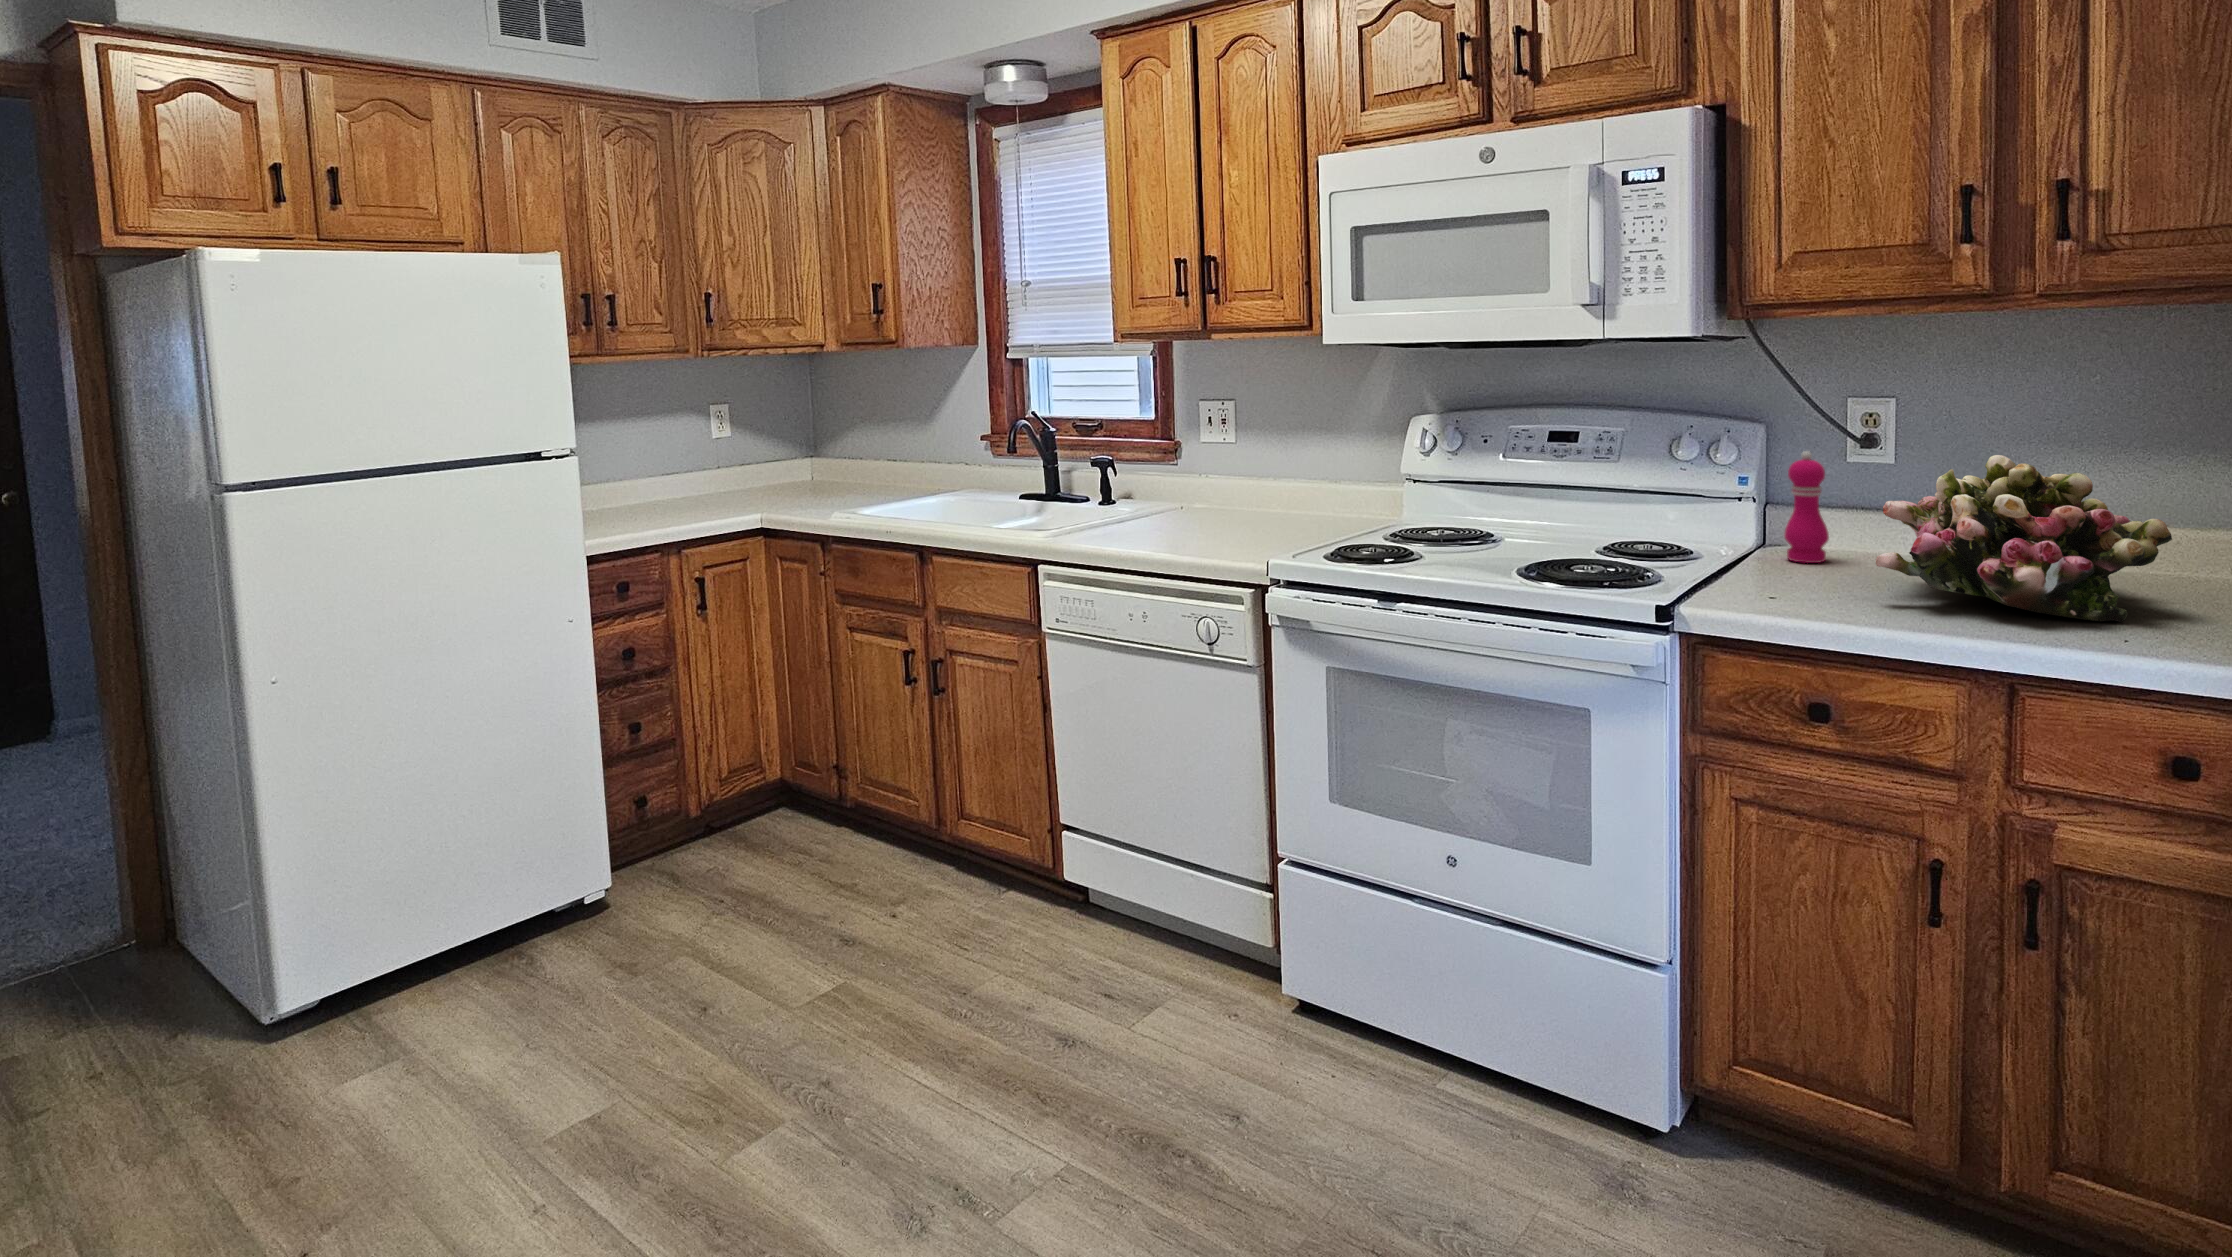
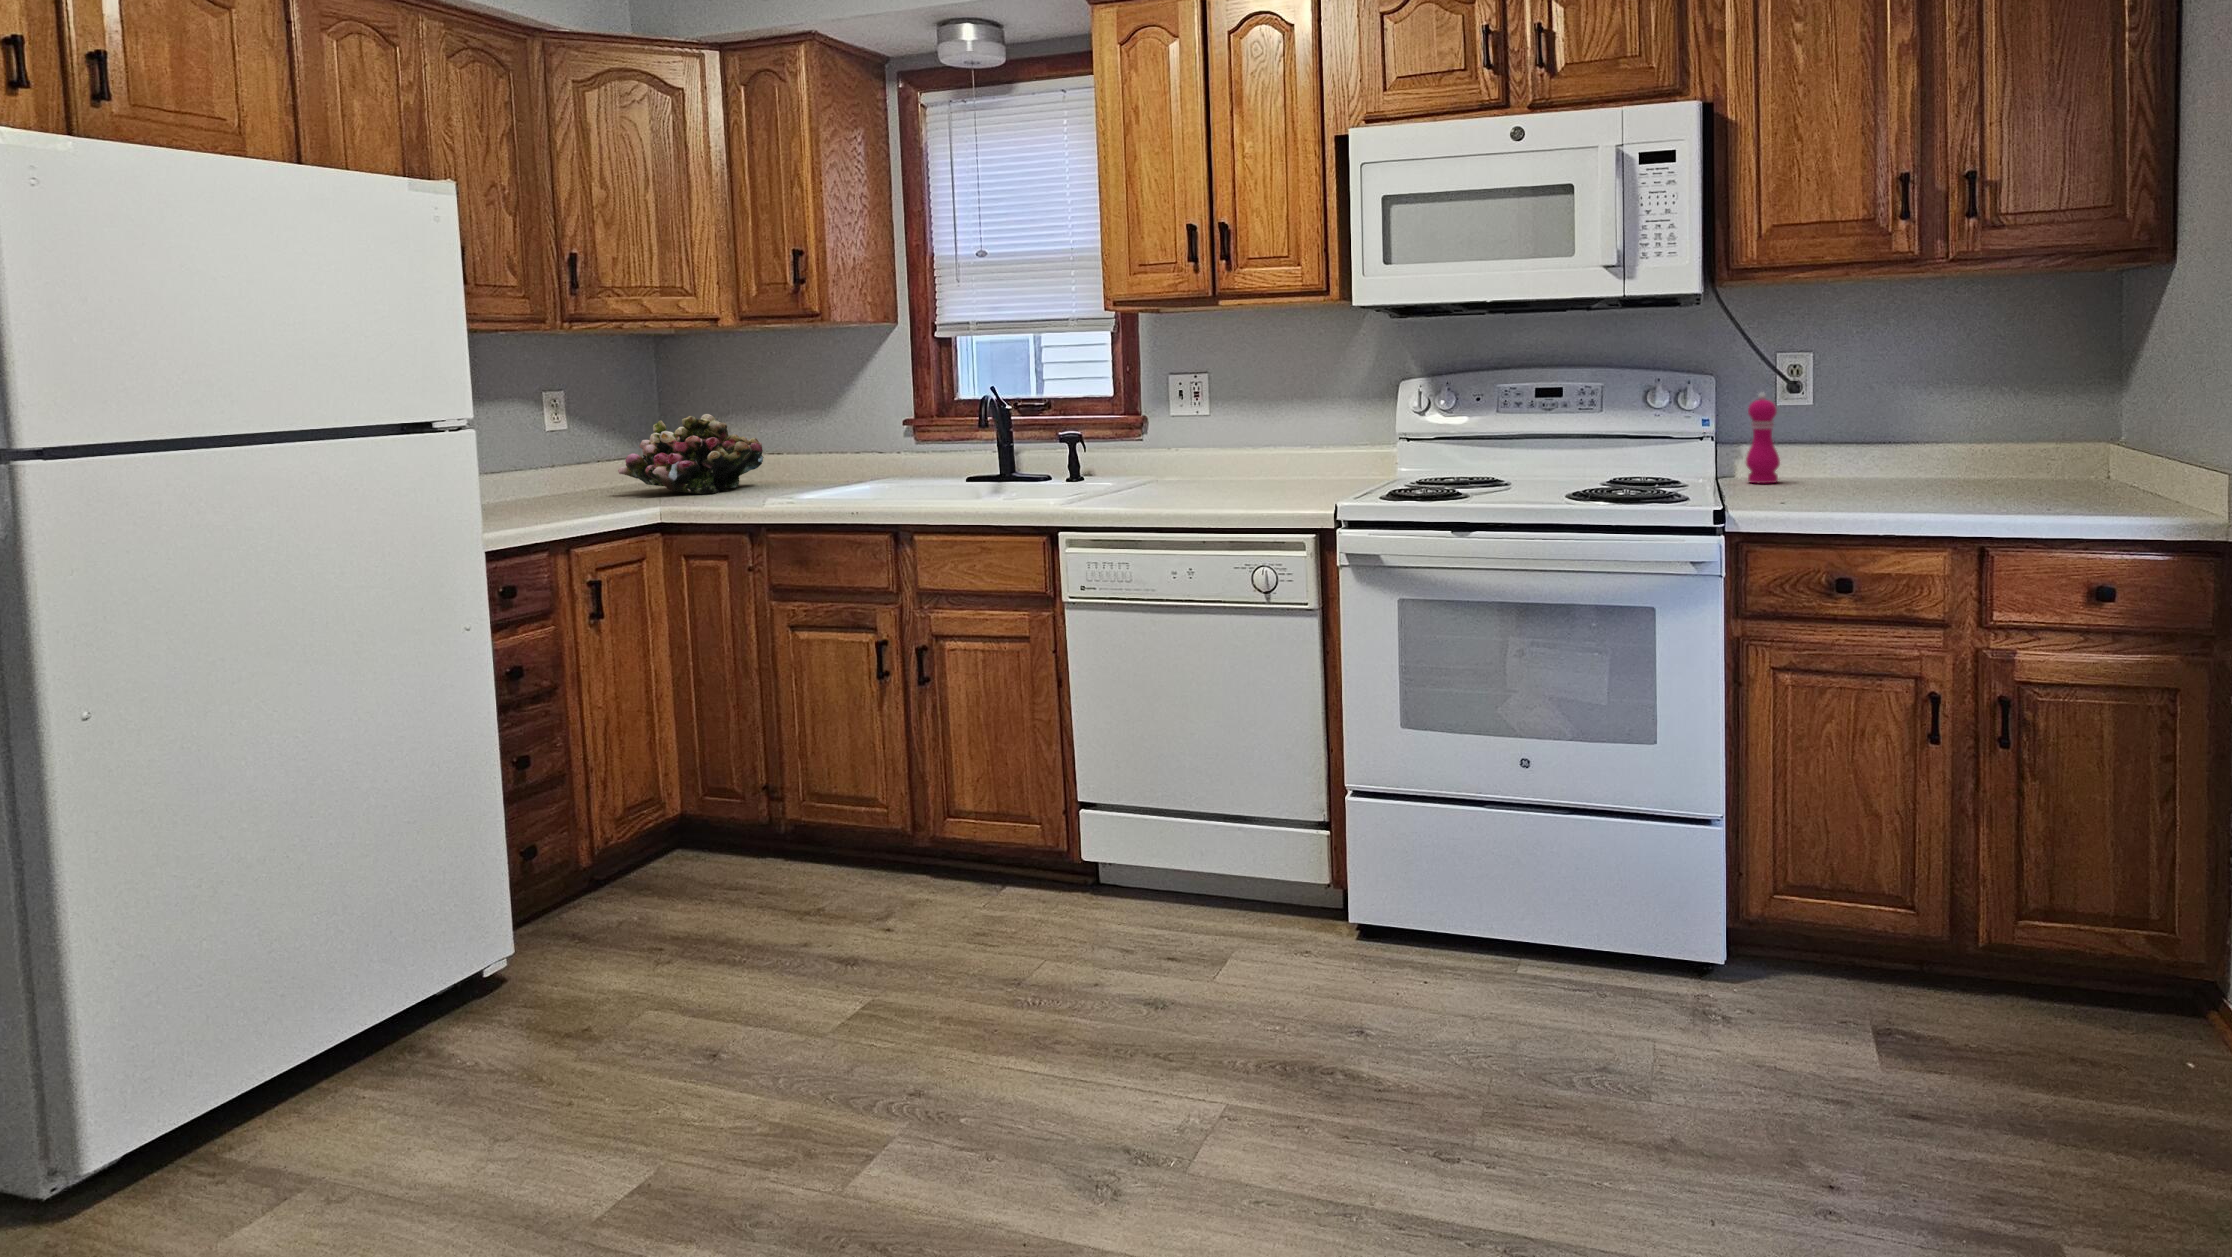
flower arrangement: present [1876,455,2172,622] -> present [618,414,764,494]

